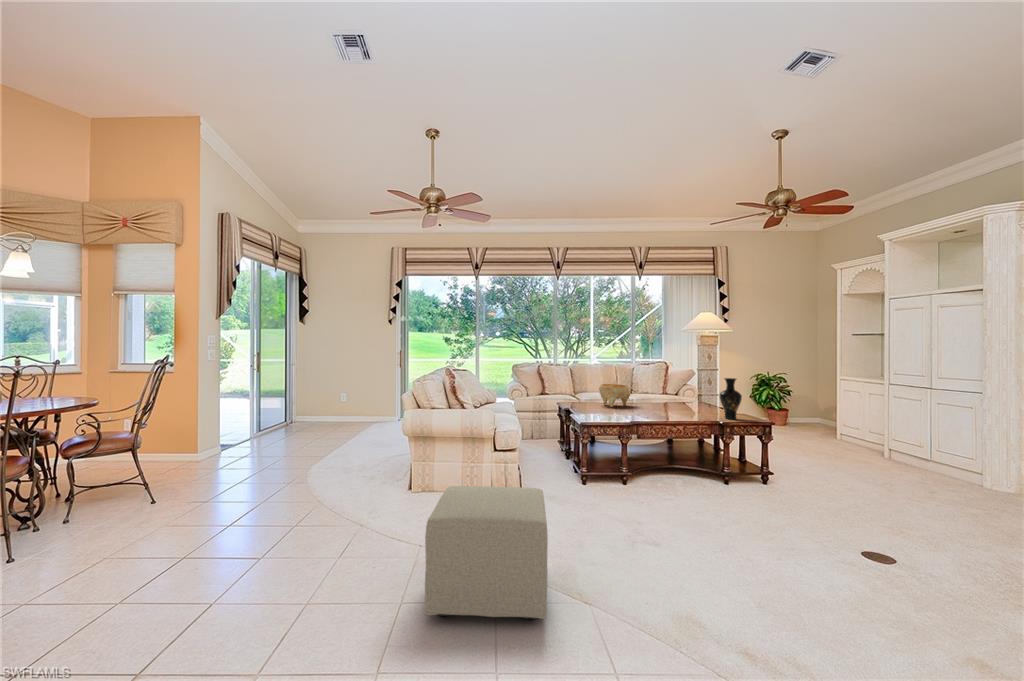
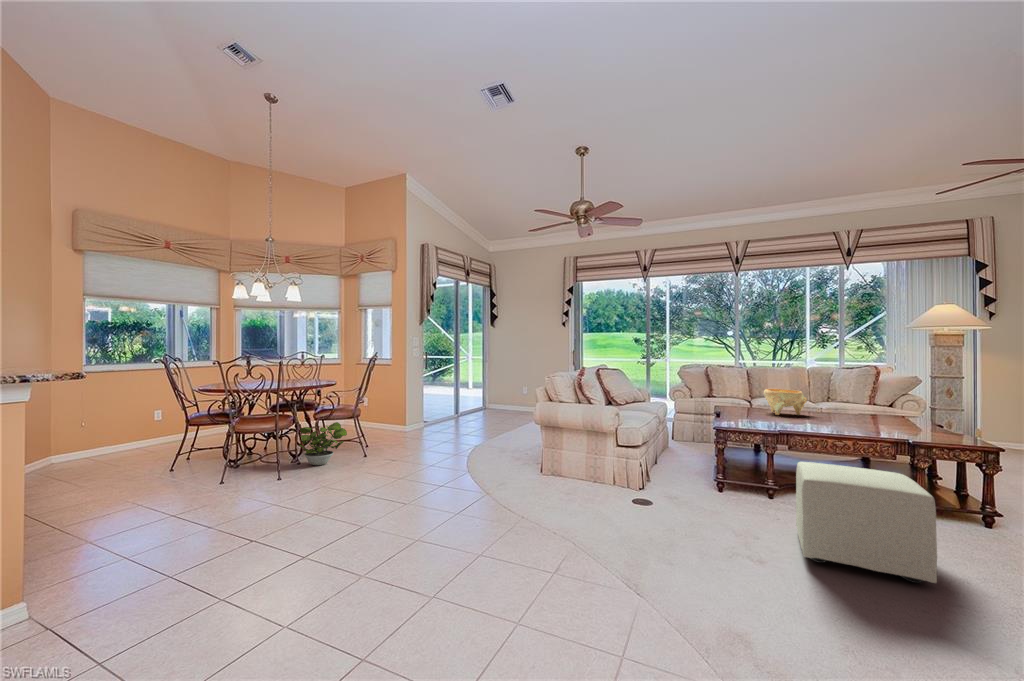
vase: present [719,378,742,419] -> none [917,384,954,438]
potted plant: none [26,463,126,532] -> present [300,422,347,465]
ottoman: present [424,486,548,620] -> present [796,462,937,583]

